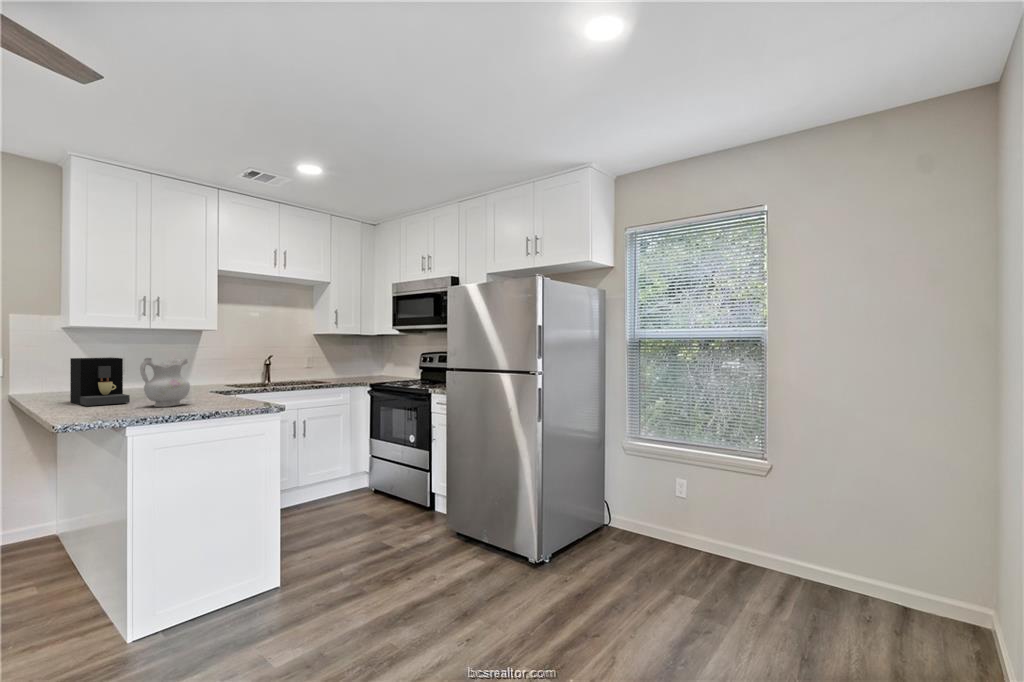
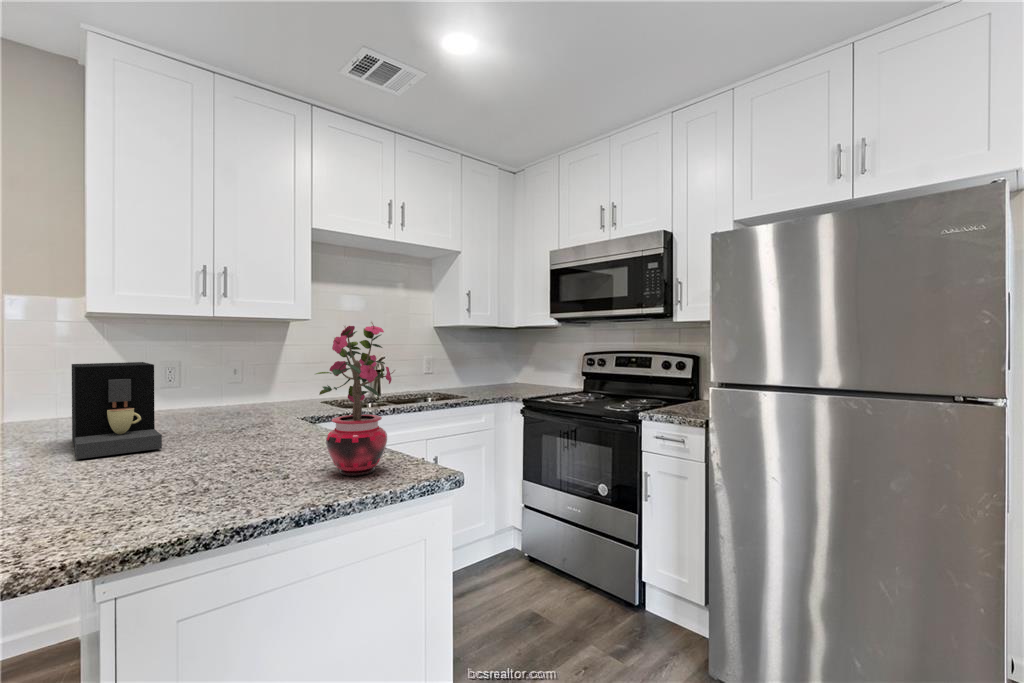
potted plant: none [215,337,257,408] -> present [316,322,394,476]
ceramic pitcher: present [140,358,190,407] -> none [168,365,266,466]

